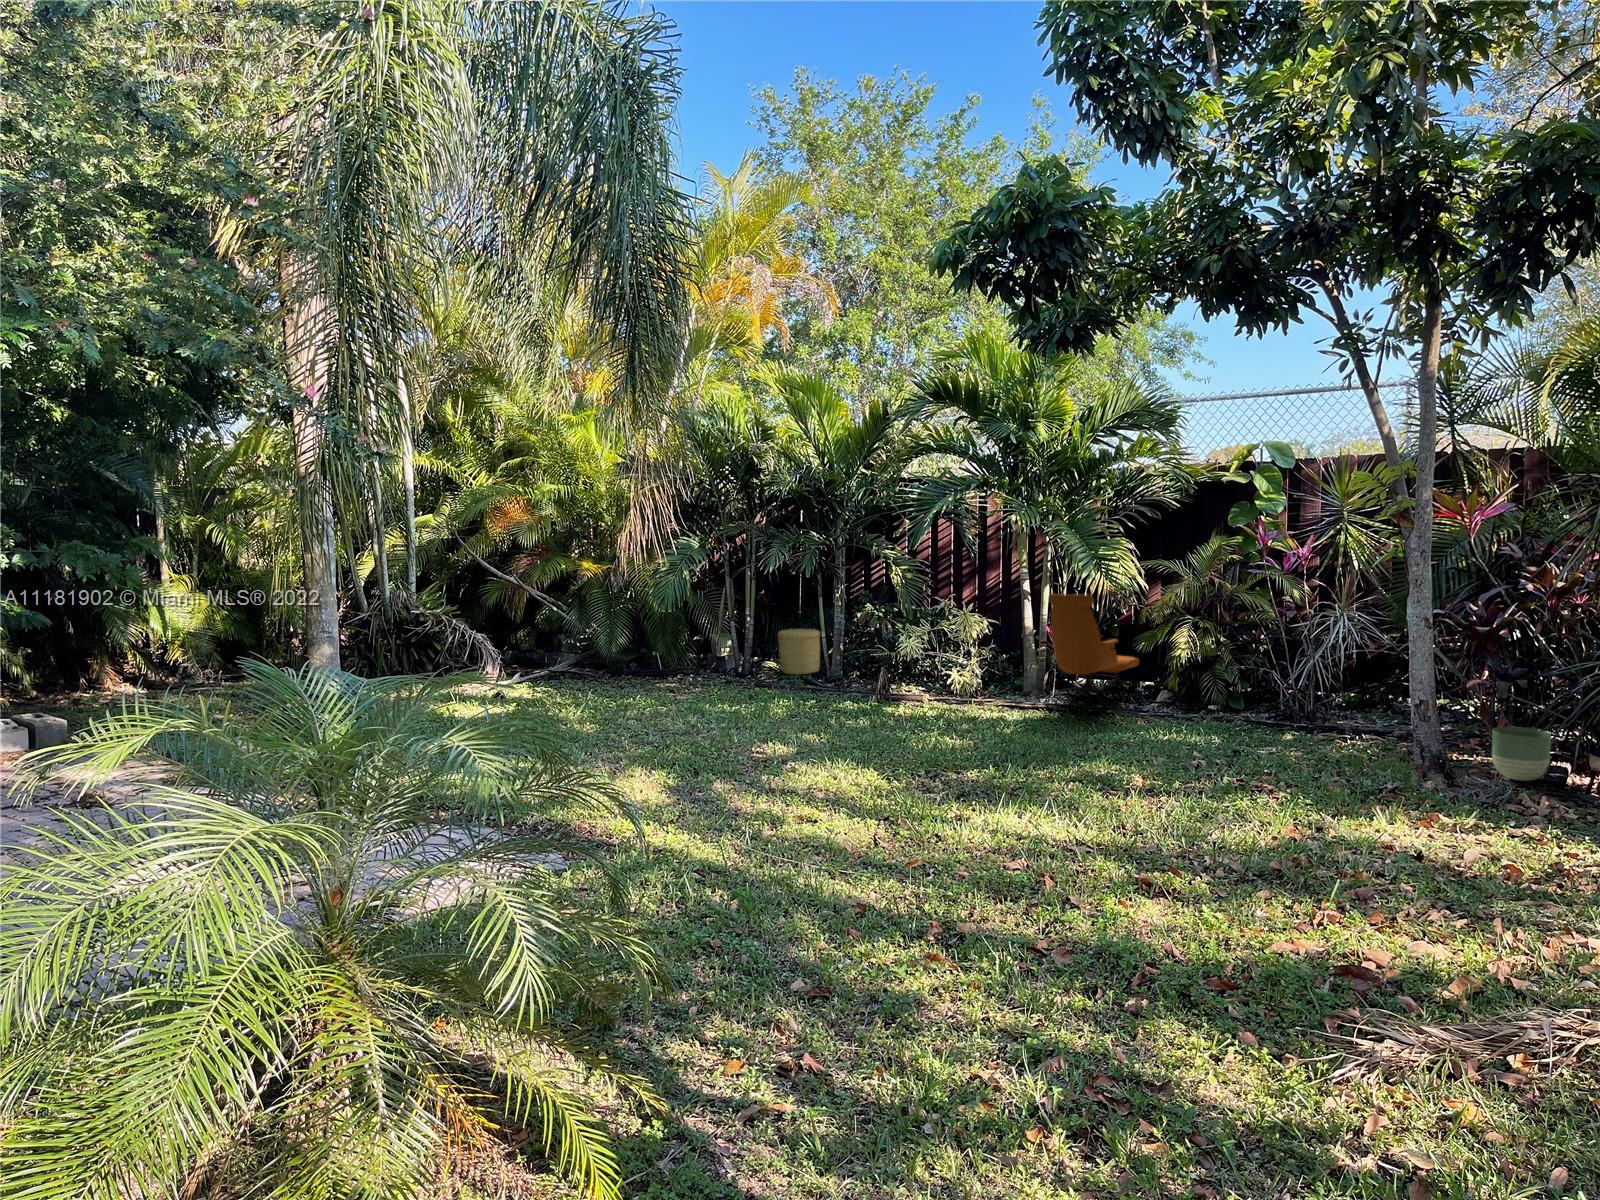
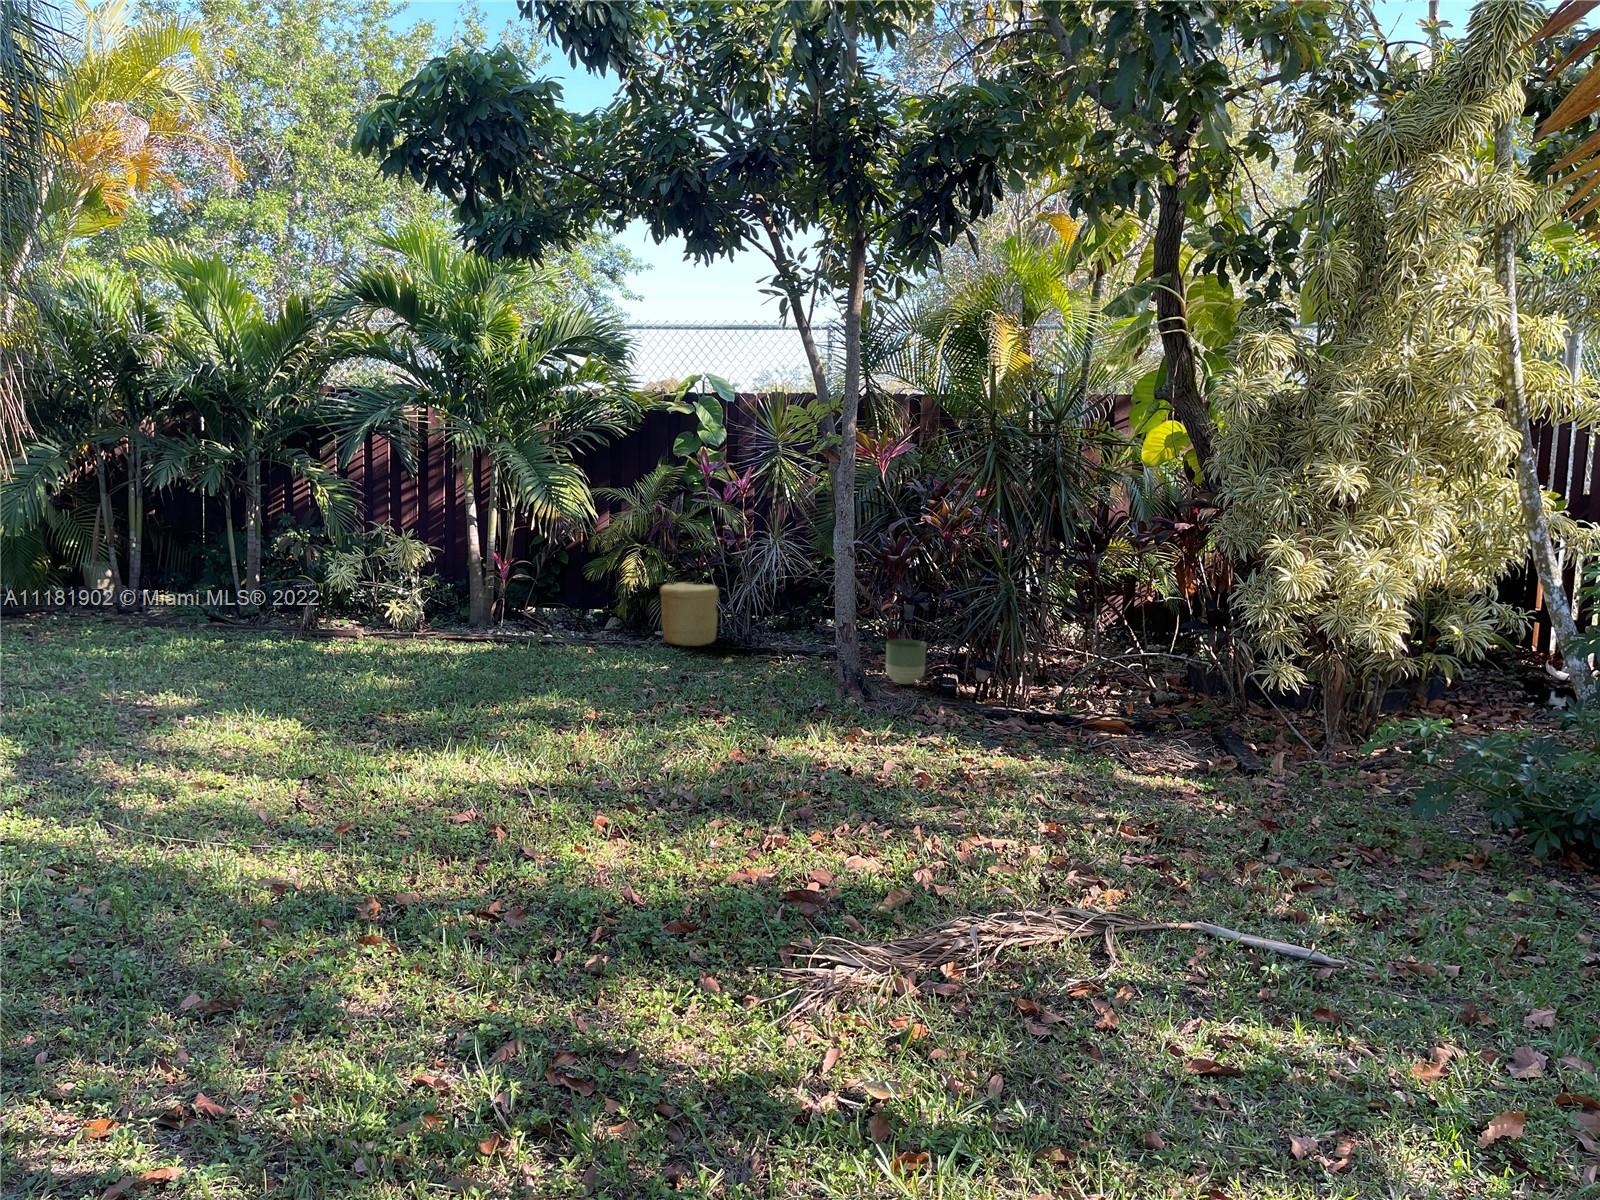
lounge chair: present [1049,593,1139,700] -> none [498,519,591,632]
woven basket: present [778,629,820,675] -> present [660,583,719,646]

